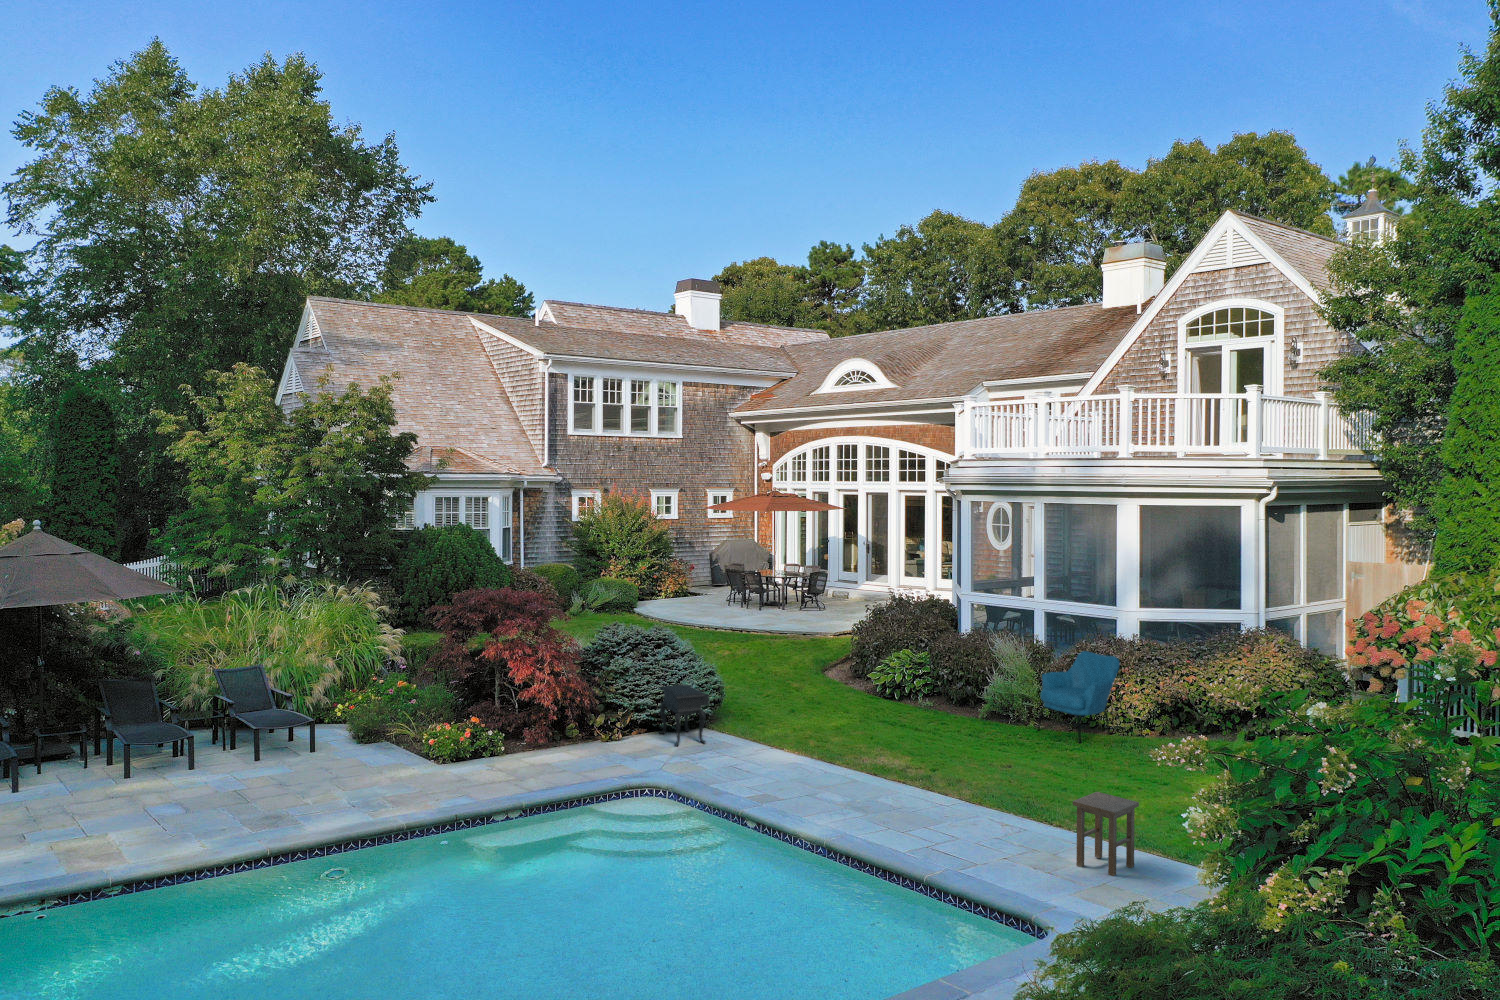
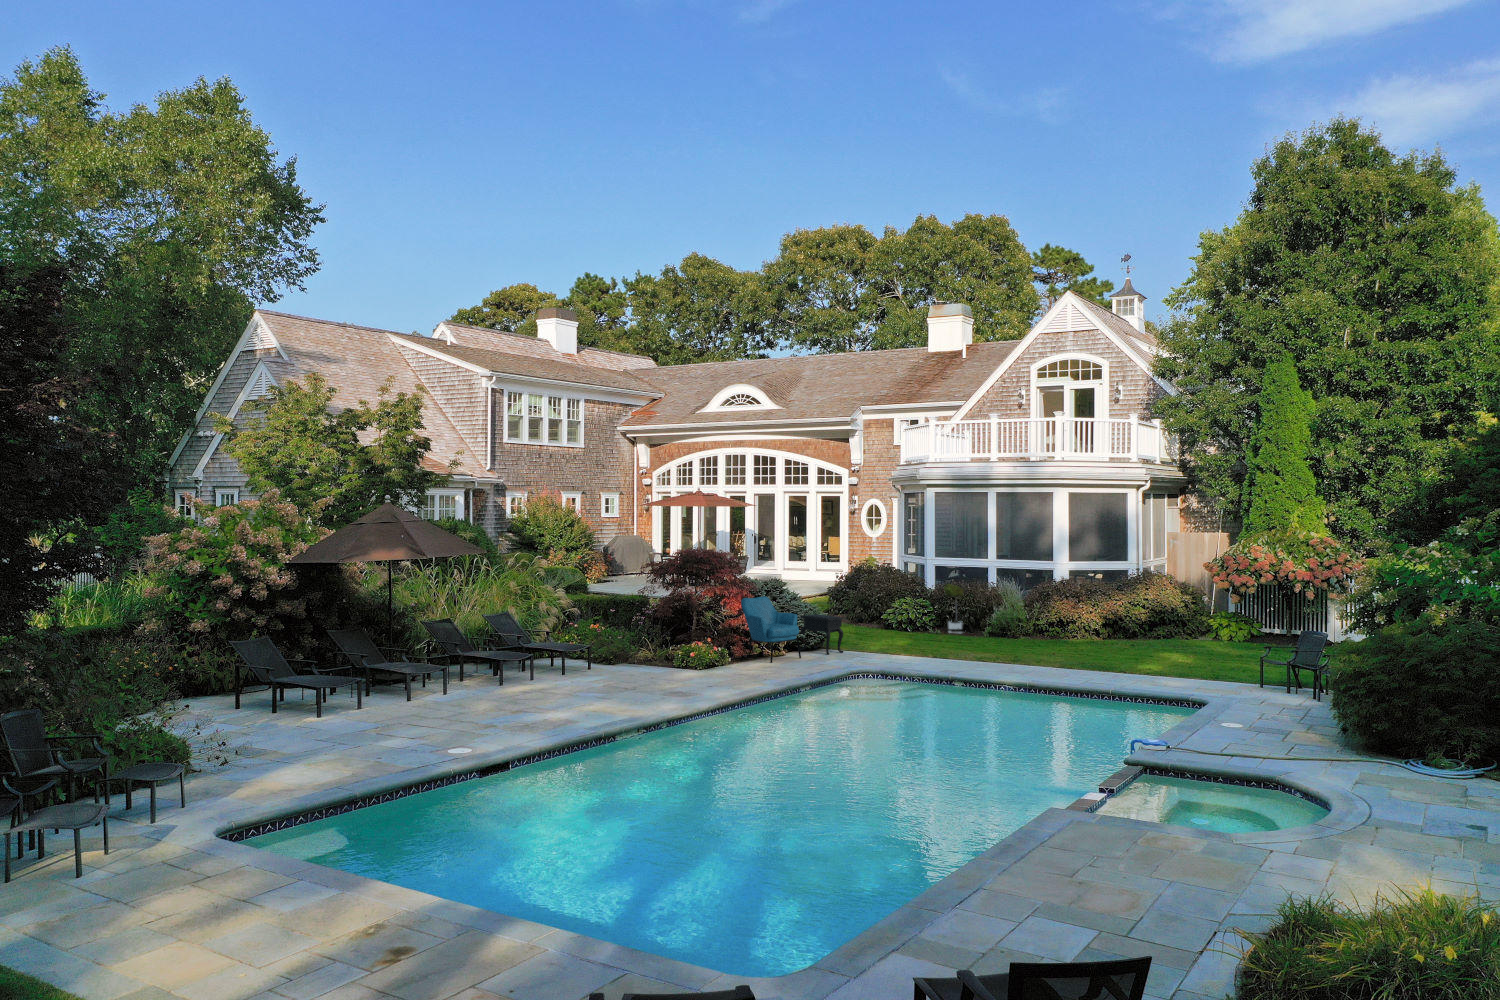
potted tree: none [934,638,966,711] -> present [944,584,964,633]
armchair: present [1037,651,1120,743] -> present [741,596,801,663]
stool: present [1073,792,1139,876] -> none [1171,634,1202,675]

